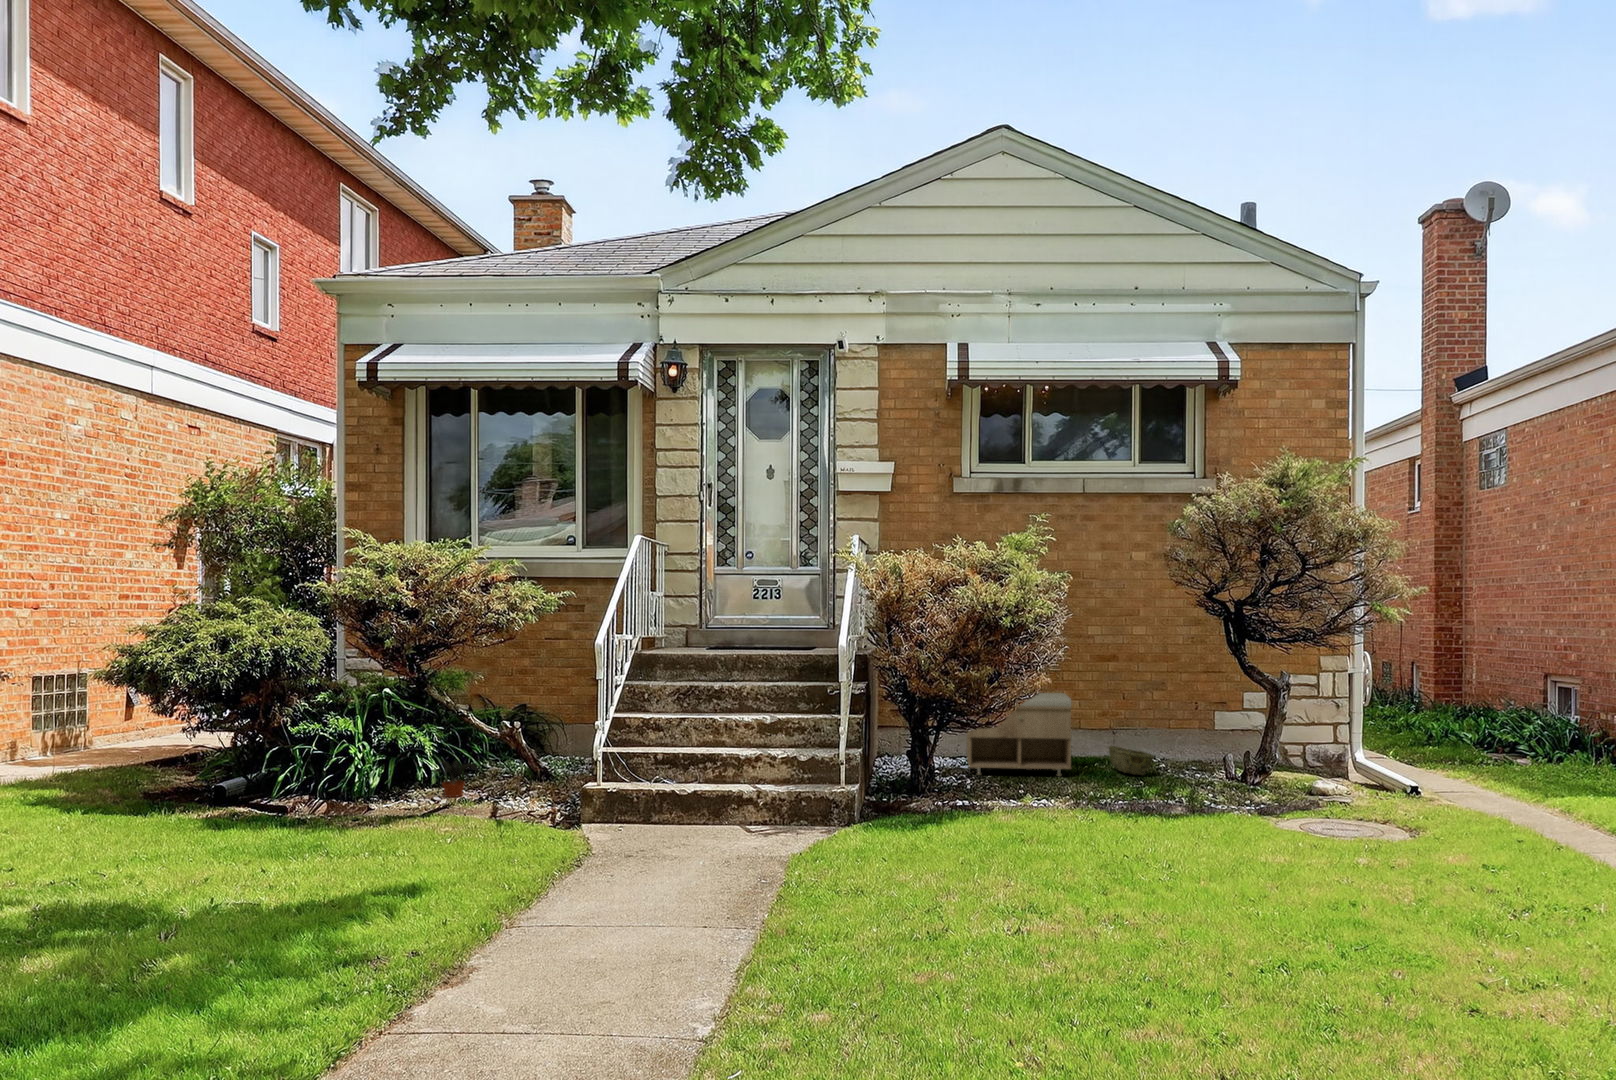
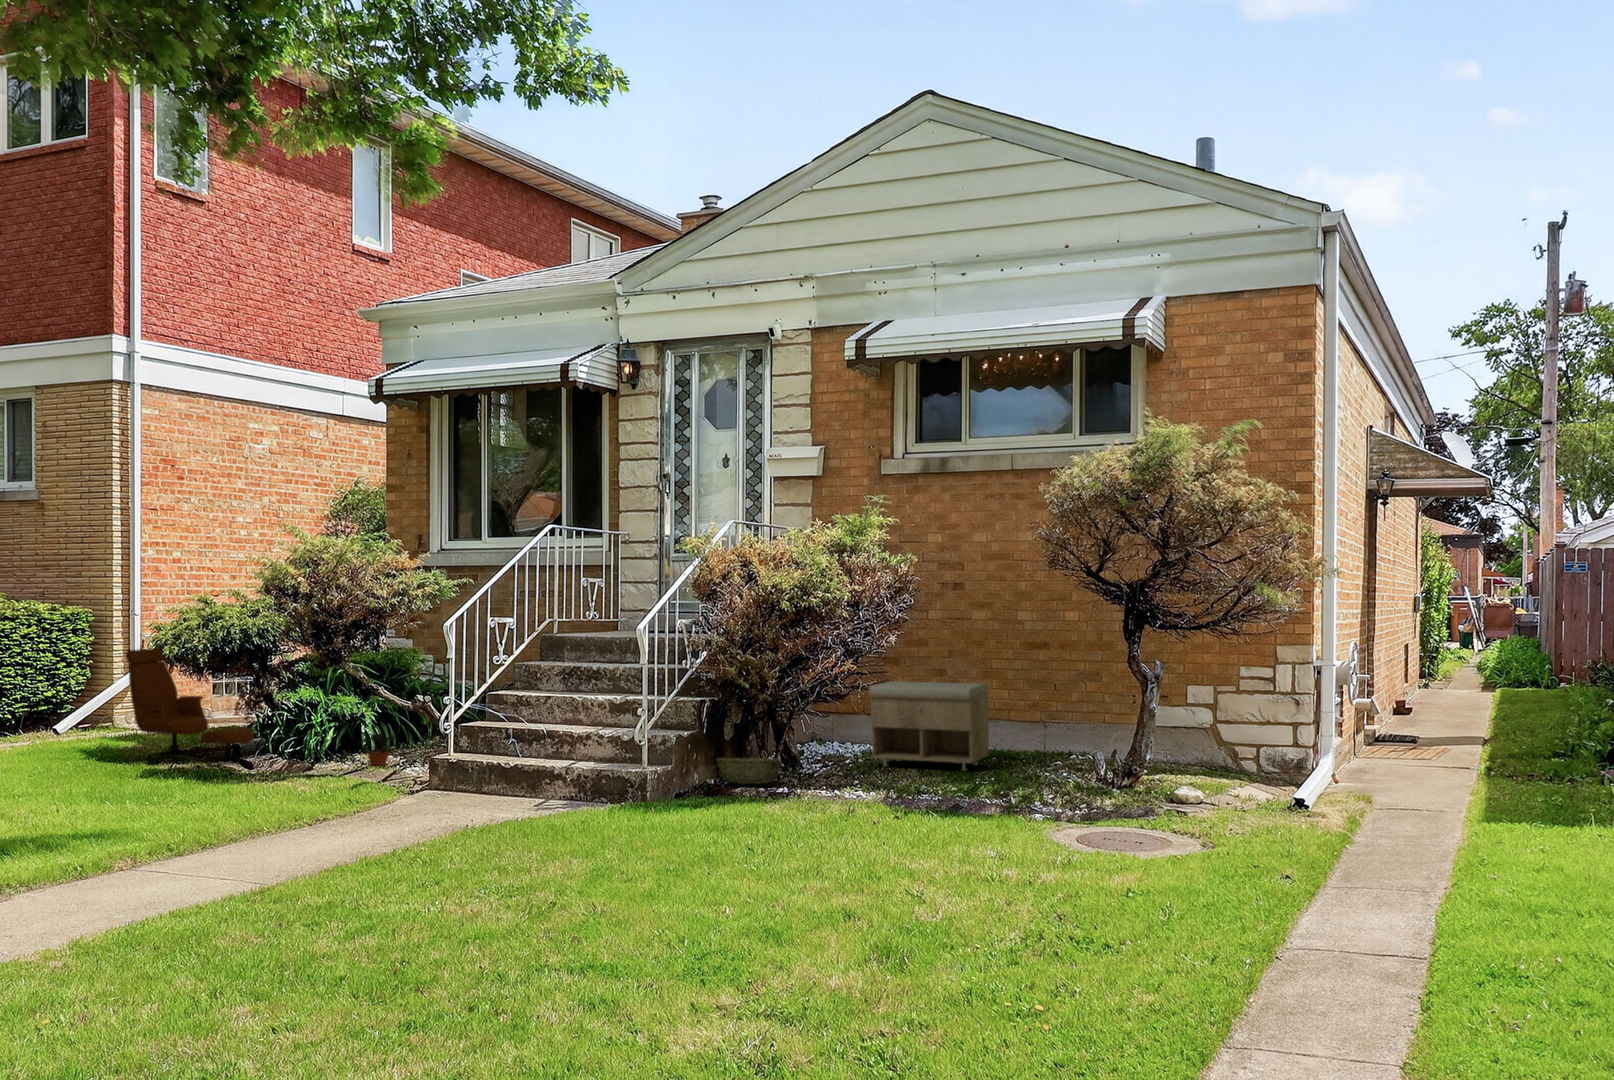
lounge chair: none [121,668,293,808] -> present [126,648,254,765]
woven basket: present [1109,746,1154,775] -> present [717,758,781,784]

